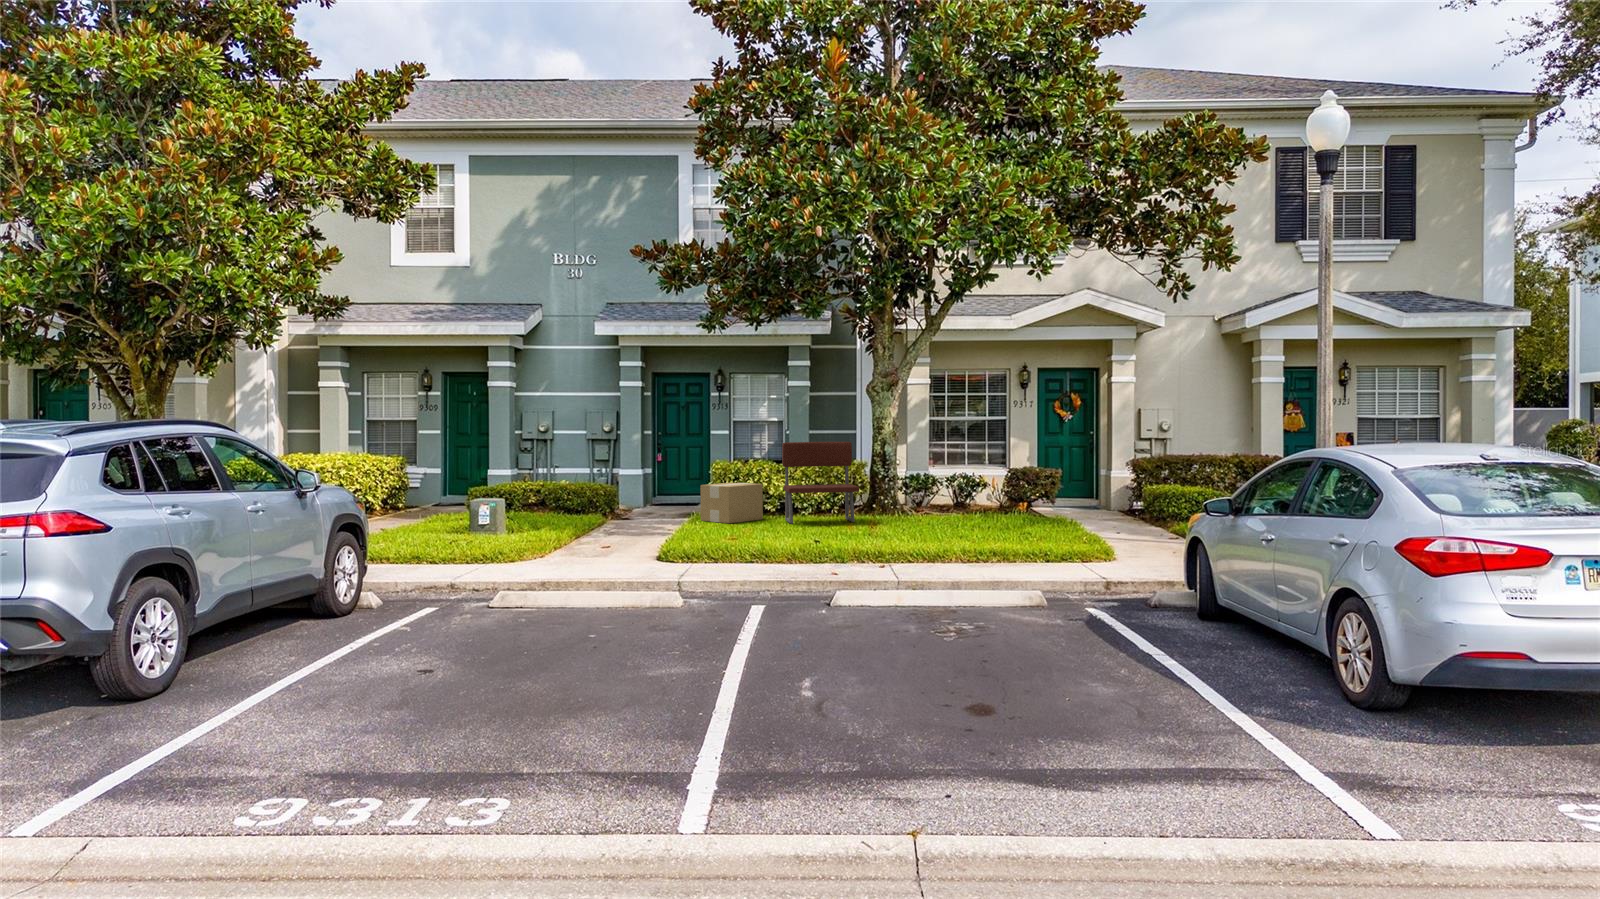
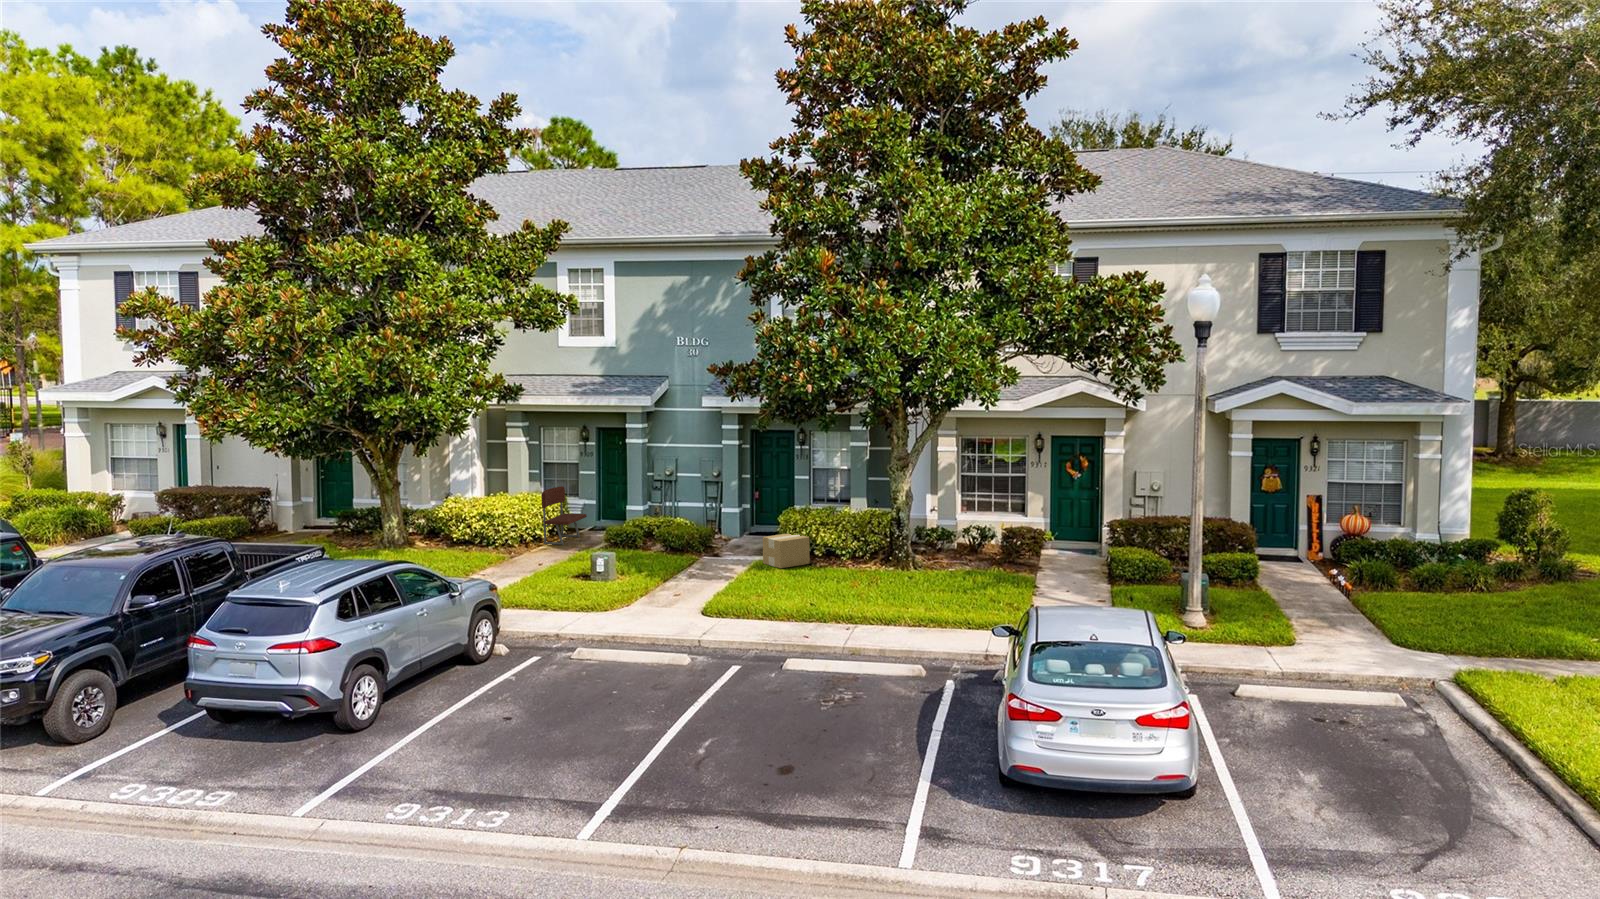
bench: present [782,442,859,524] -> present [541,486,587,545]

